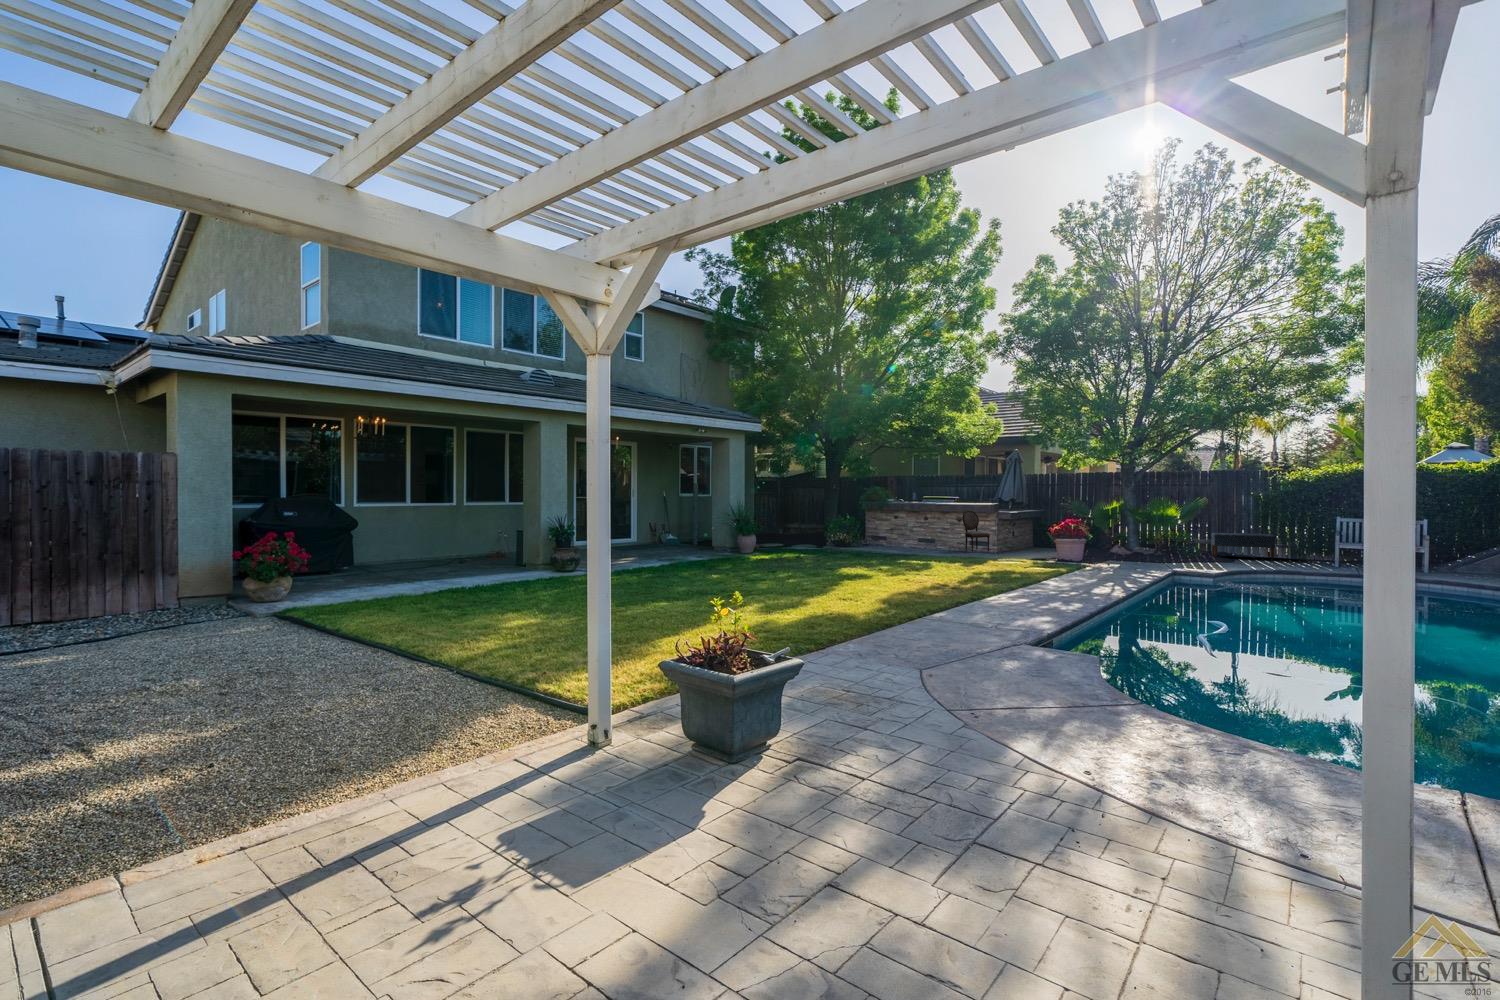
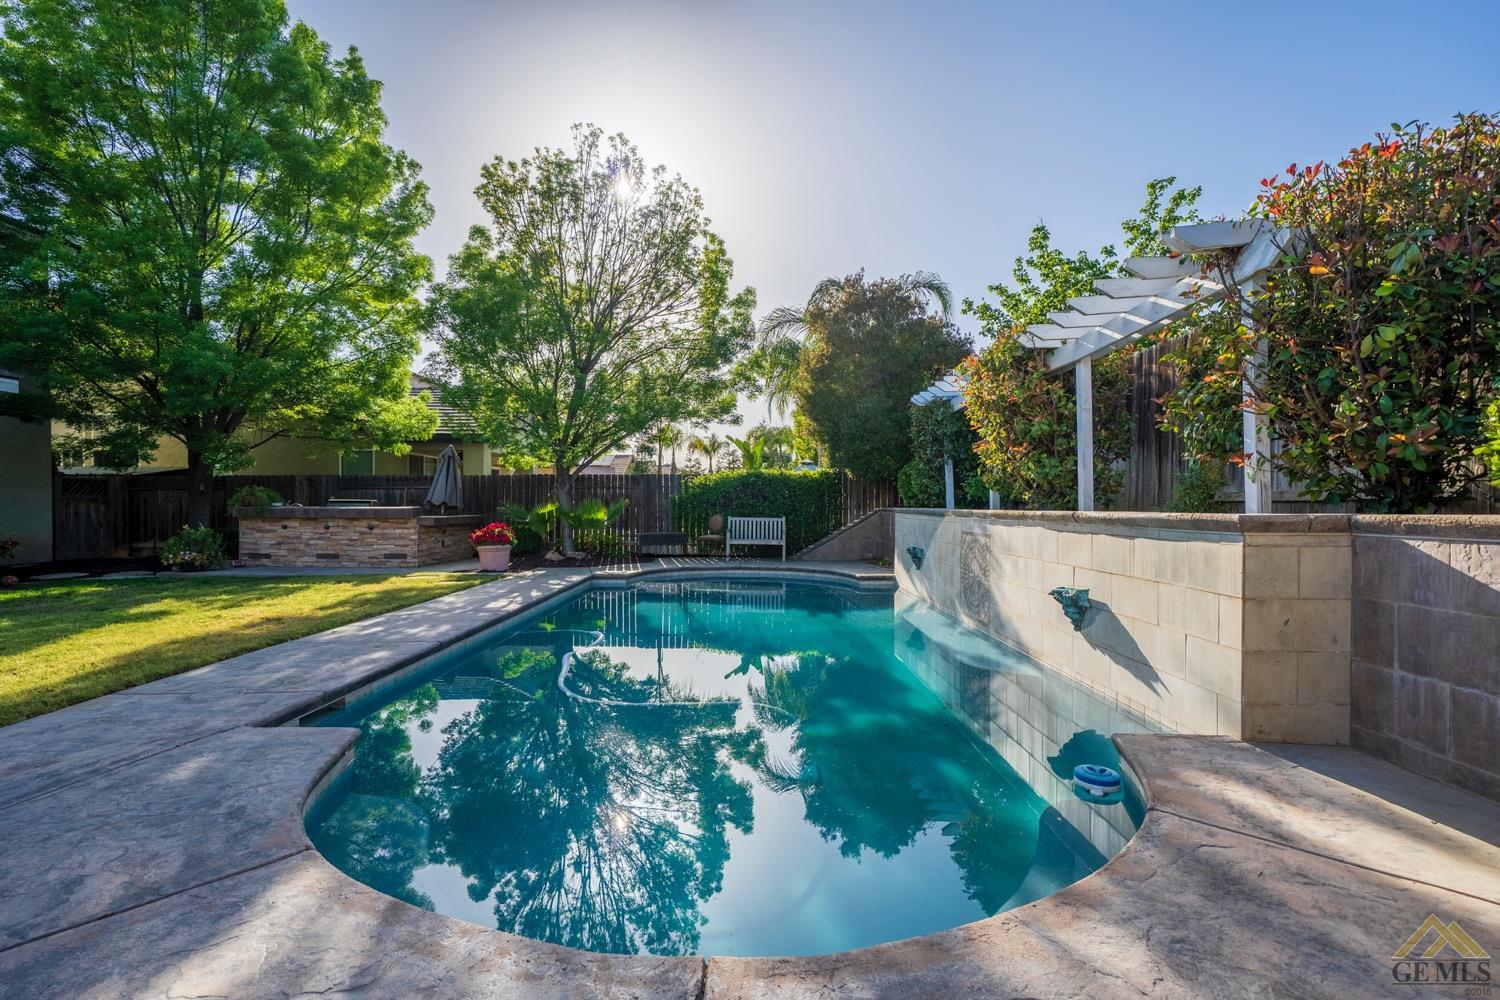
dining chair: present [962,511,990,552] -> present [698,514,724,556]

